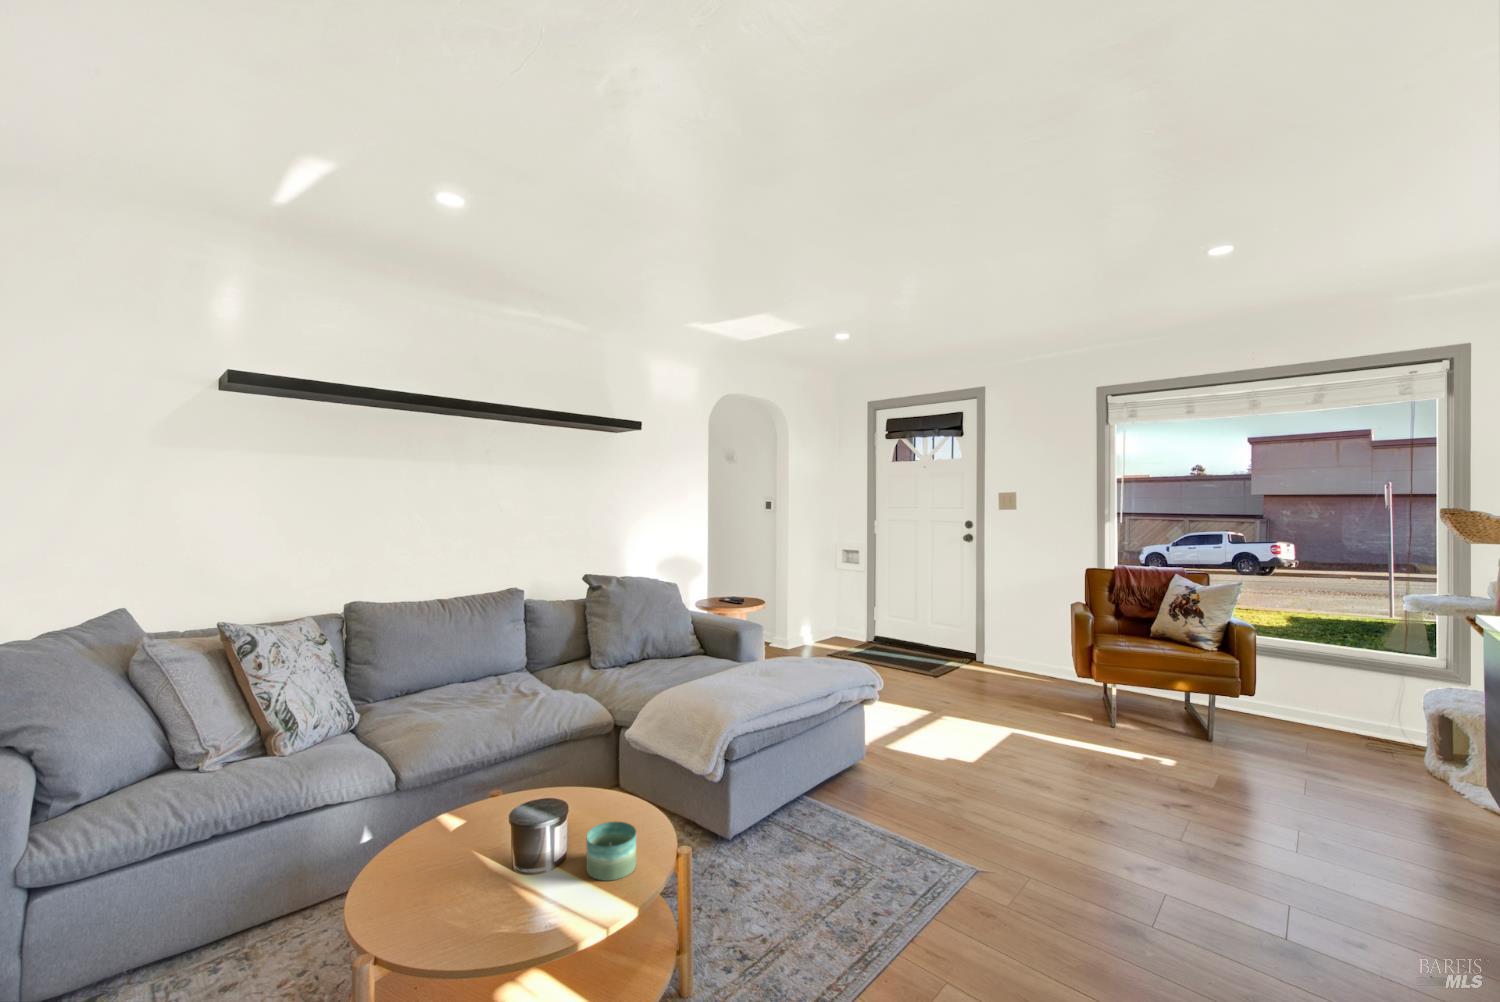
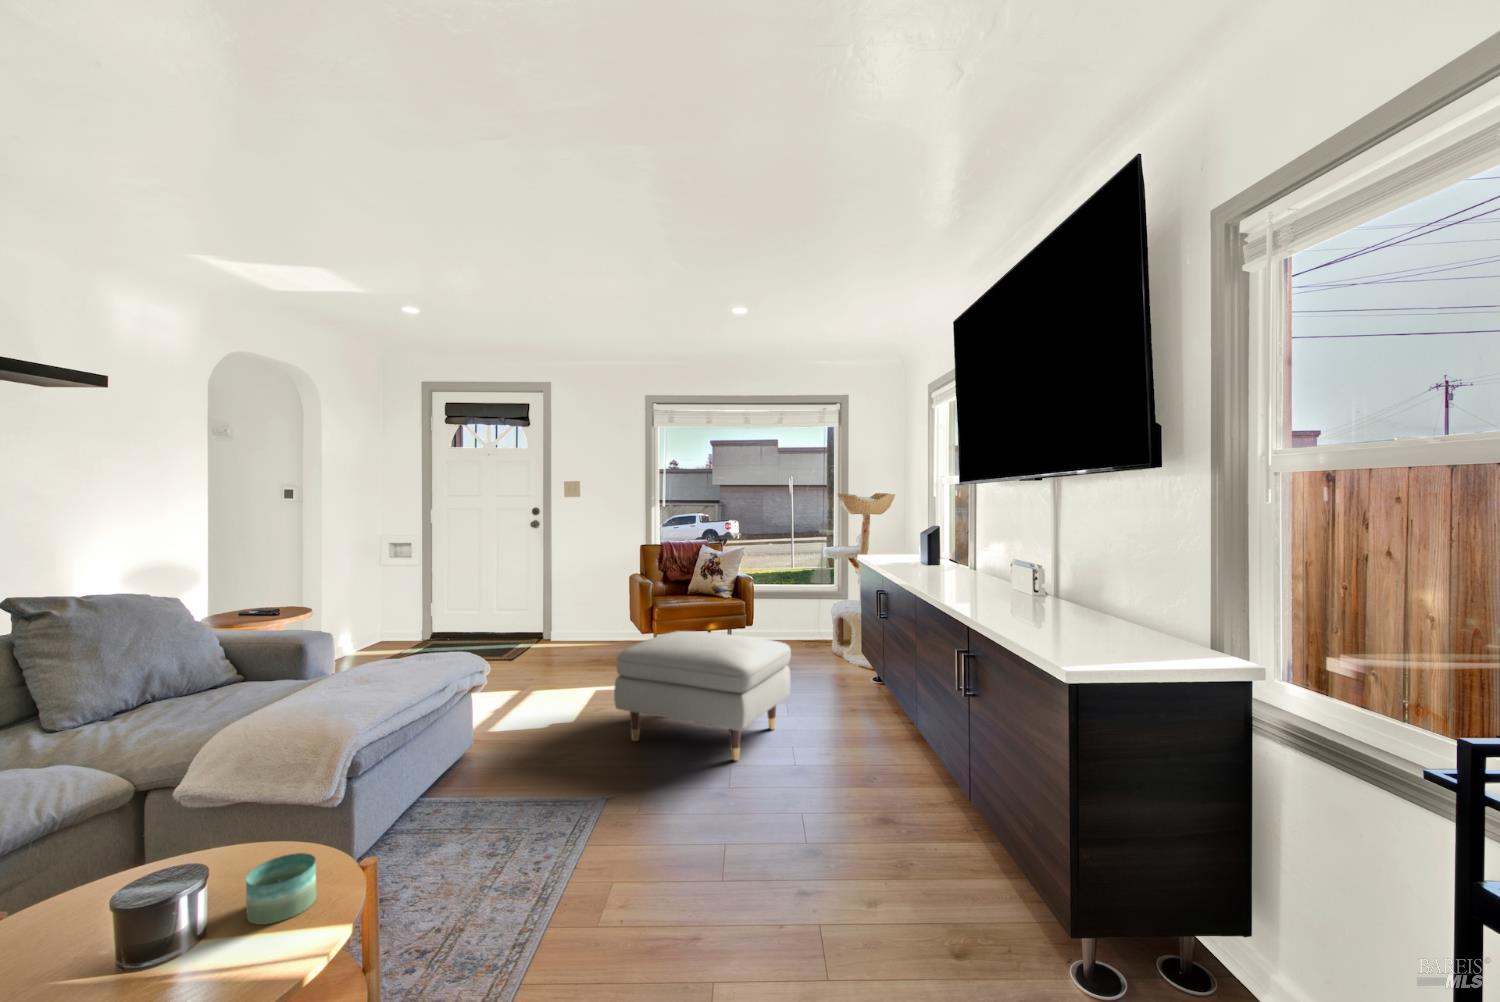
ottoman: none [1013,684,1289,883] -> present [614,631,791,760]

